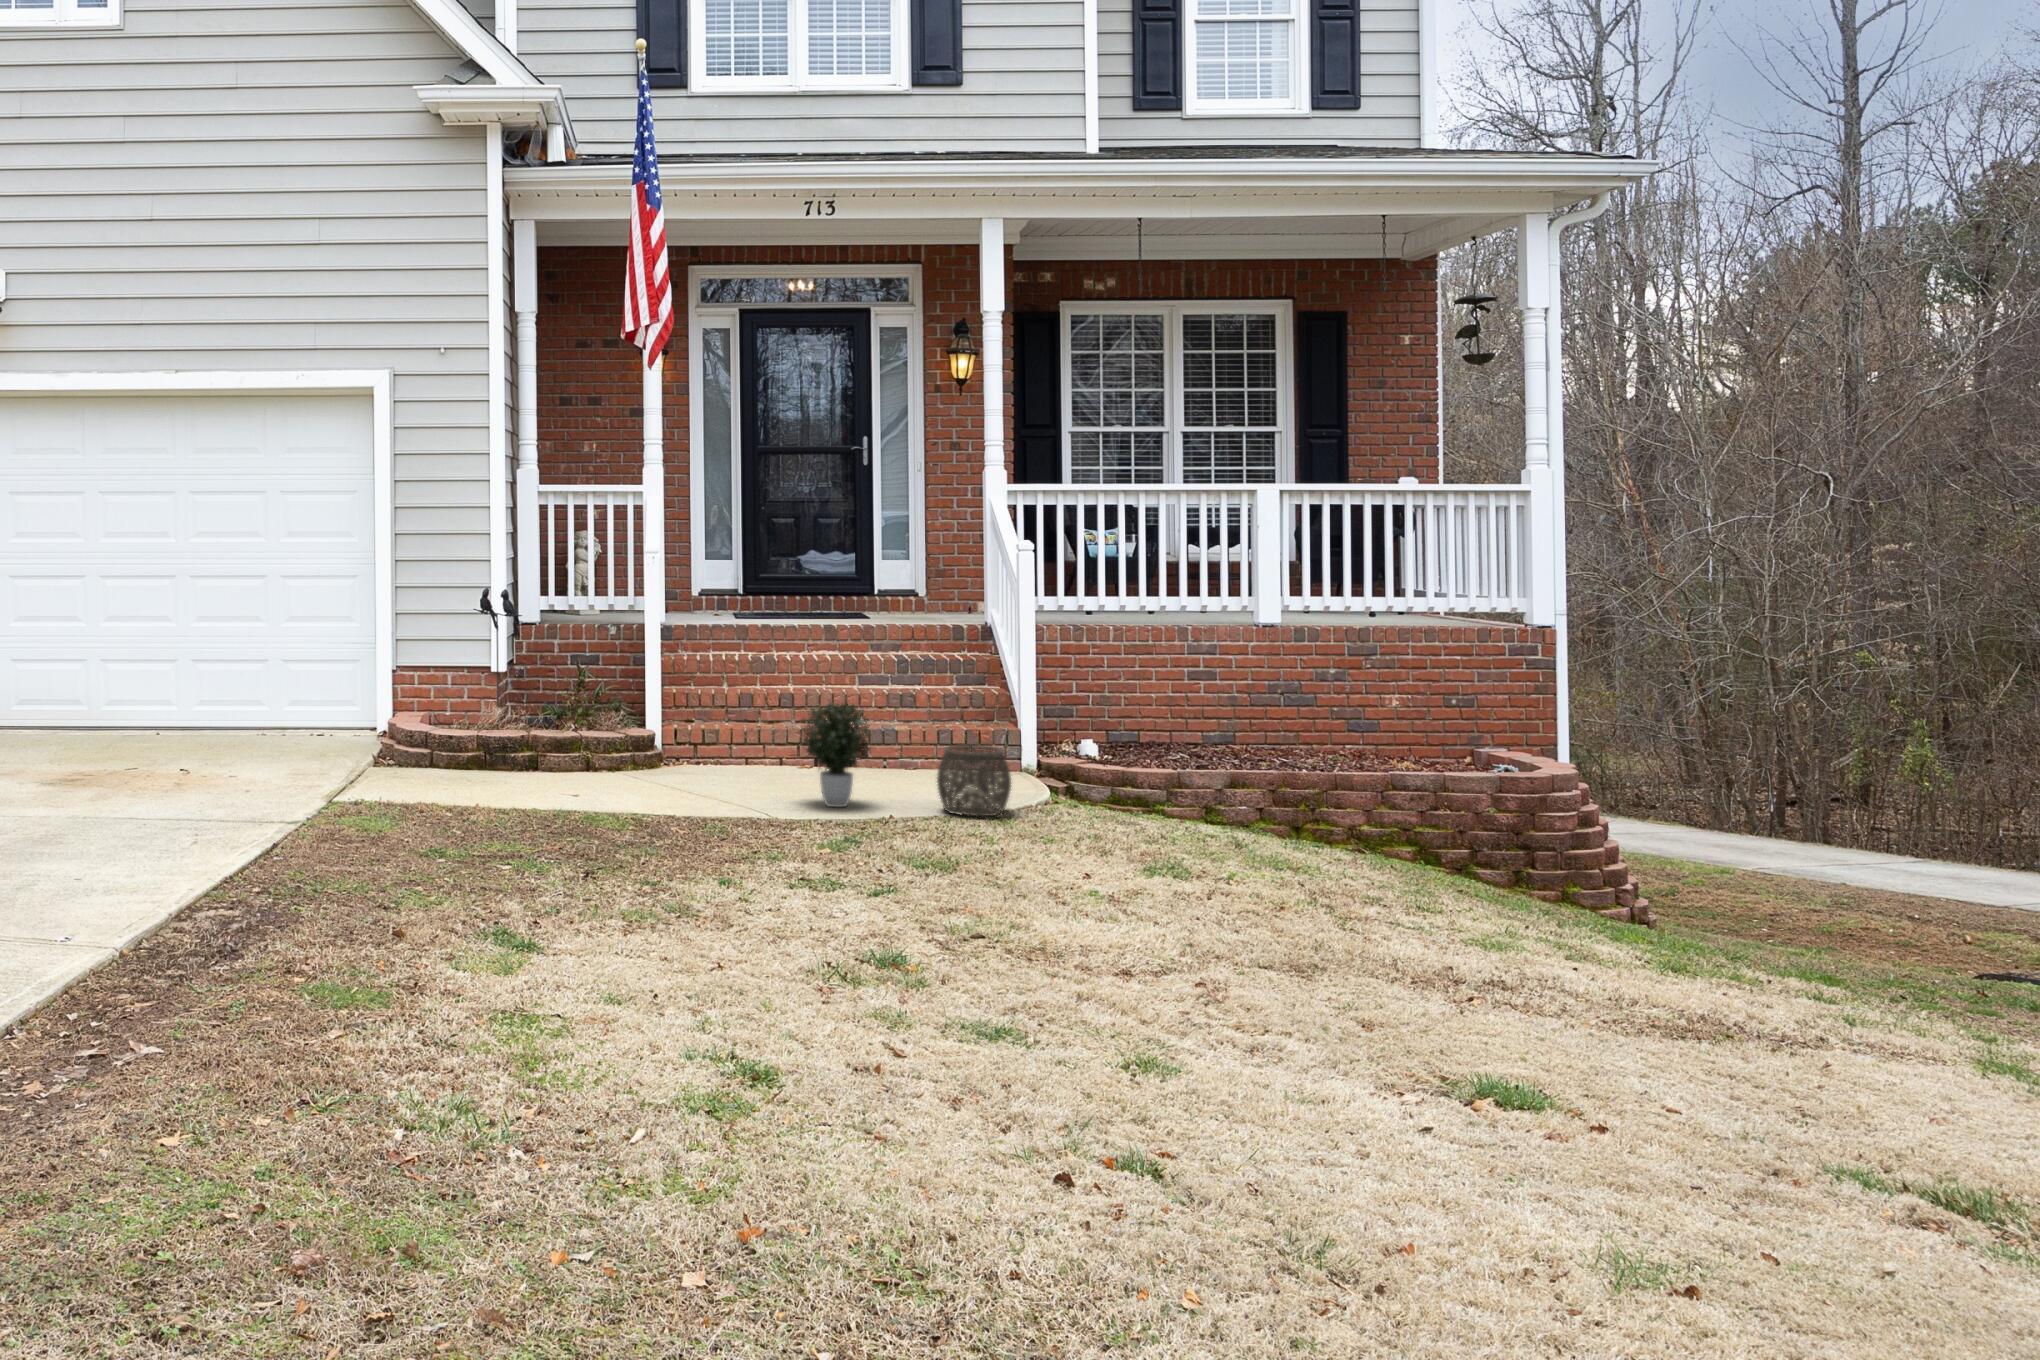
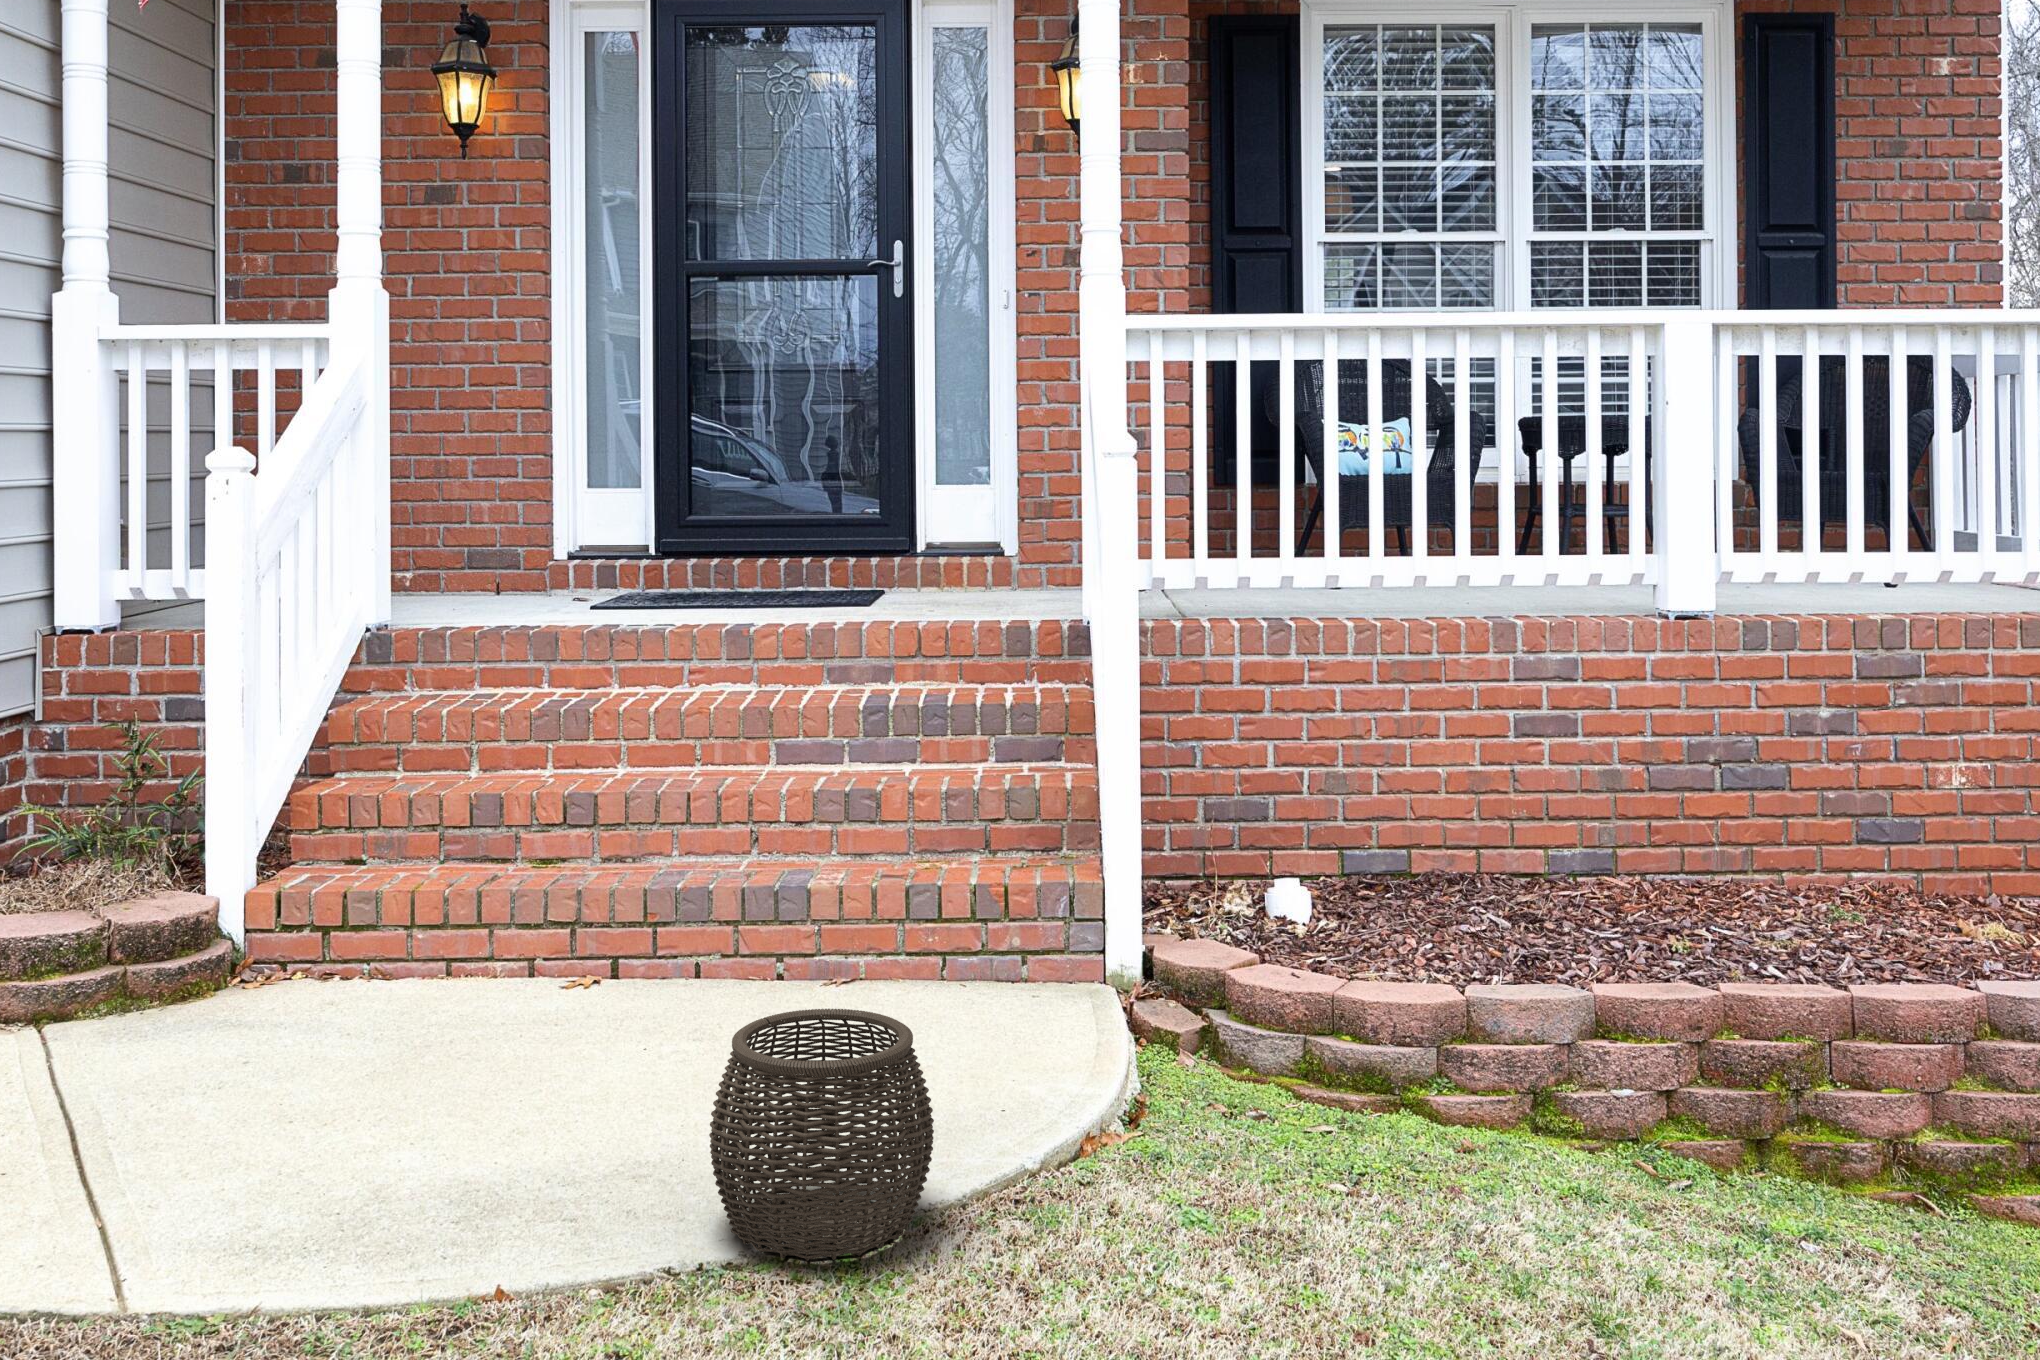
potted plant: present [803,703,870,807] -> none [327,885,552,1208]

